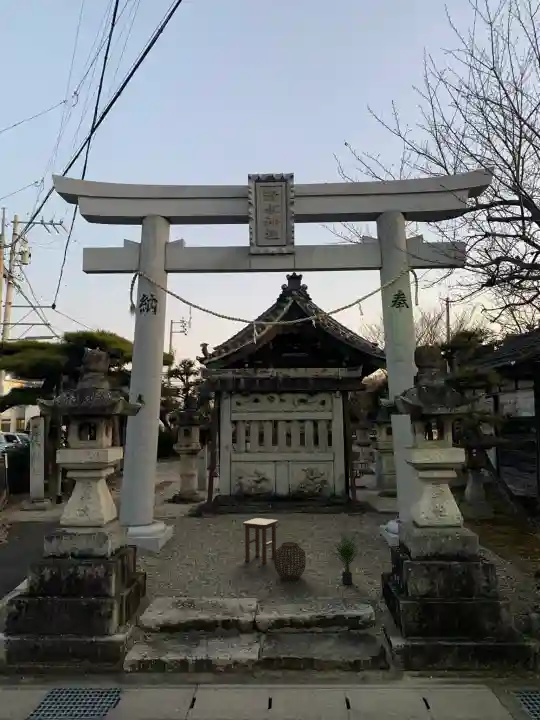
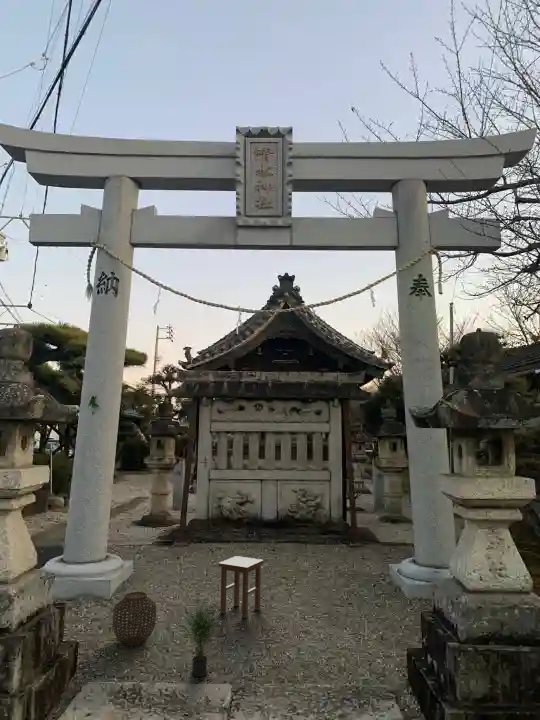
potted plant: present [335,537,357,584] -> present [182,603,217,677]
woven basket: present [274,542,306,580] -> present [113,592,156,645]

